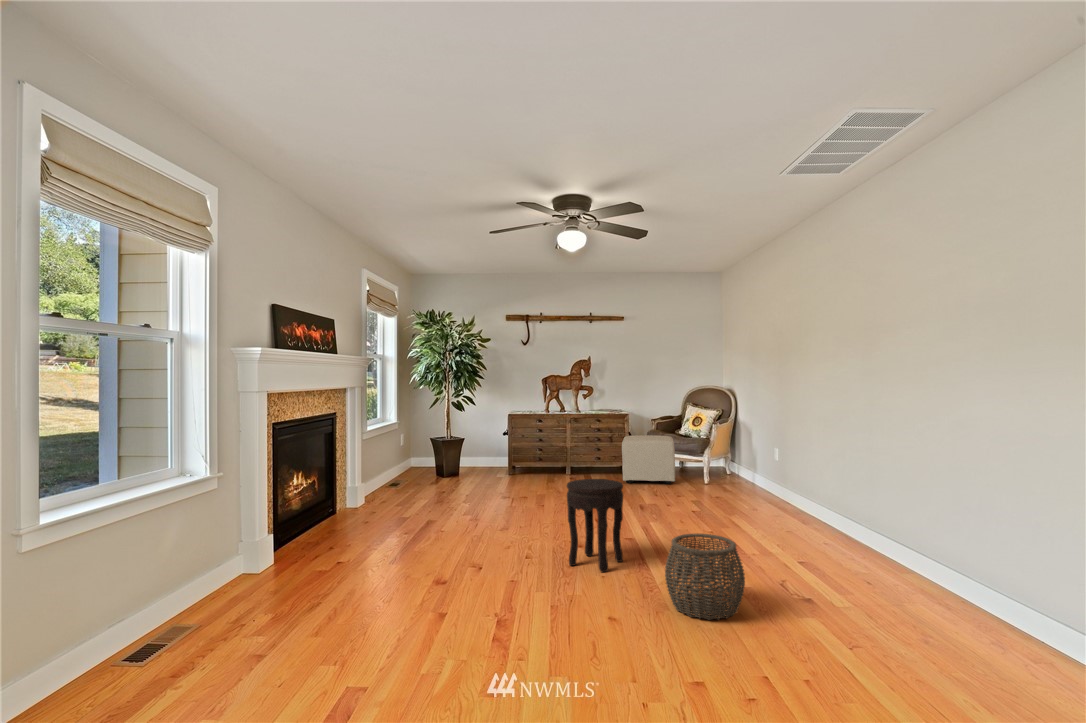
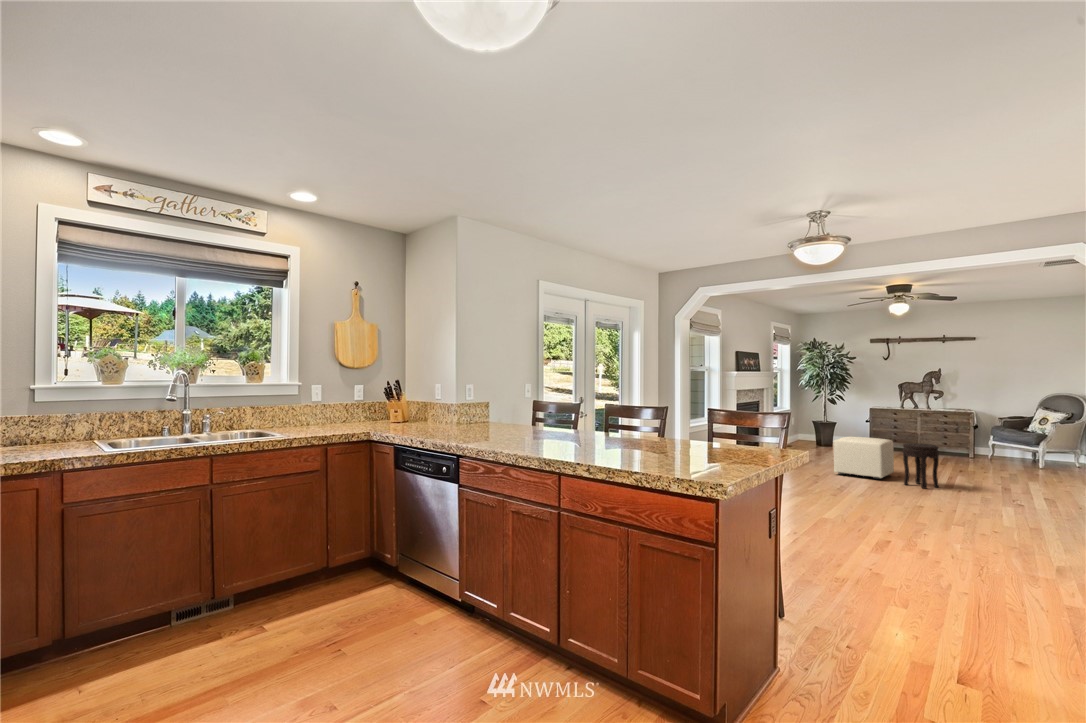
ottoman: present [622,435,675,484] -> present [833,437,894,480]
woven basket: present [665,534,745,620] -> none [953,470,1002,507]

